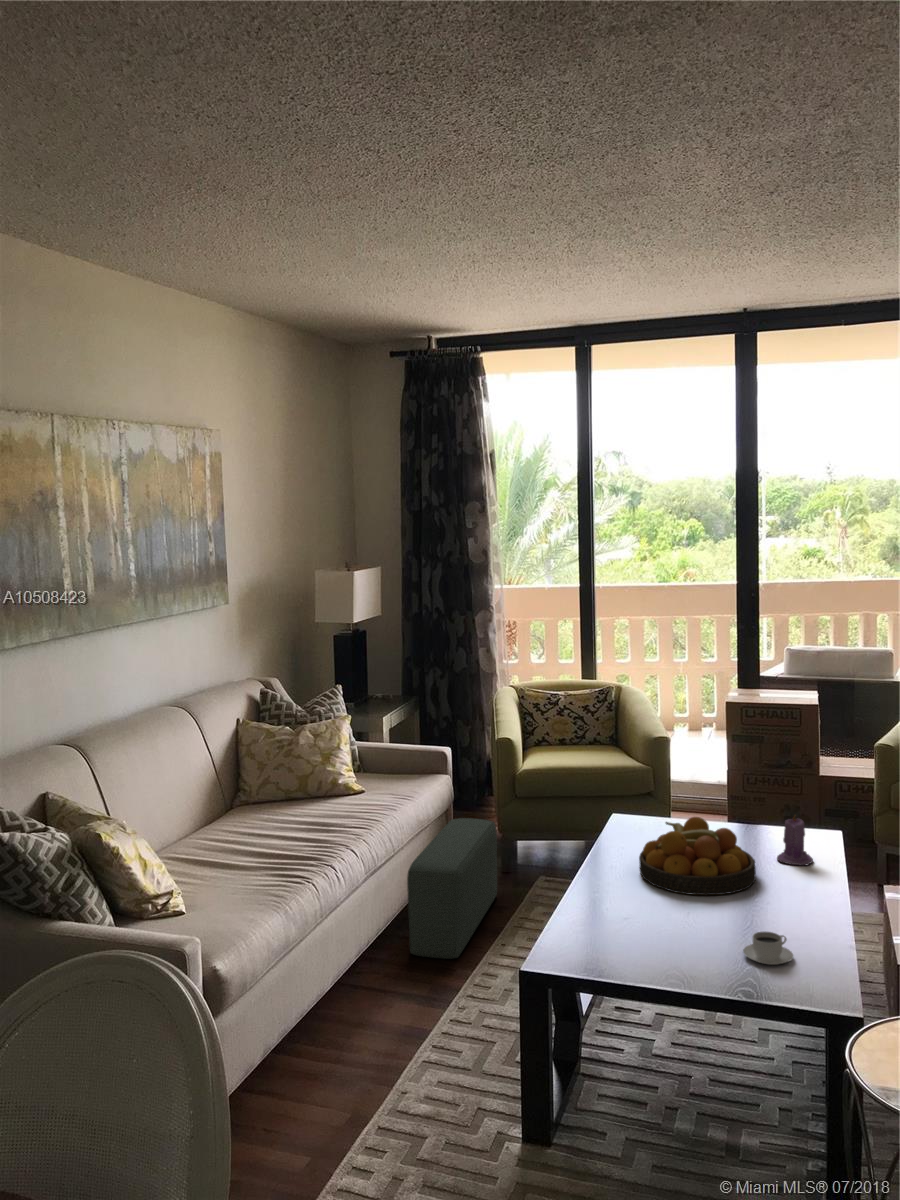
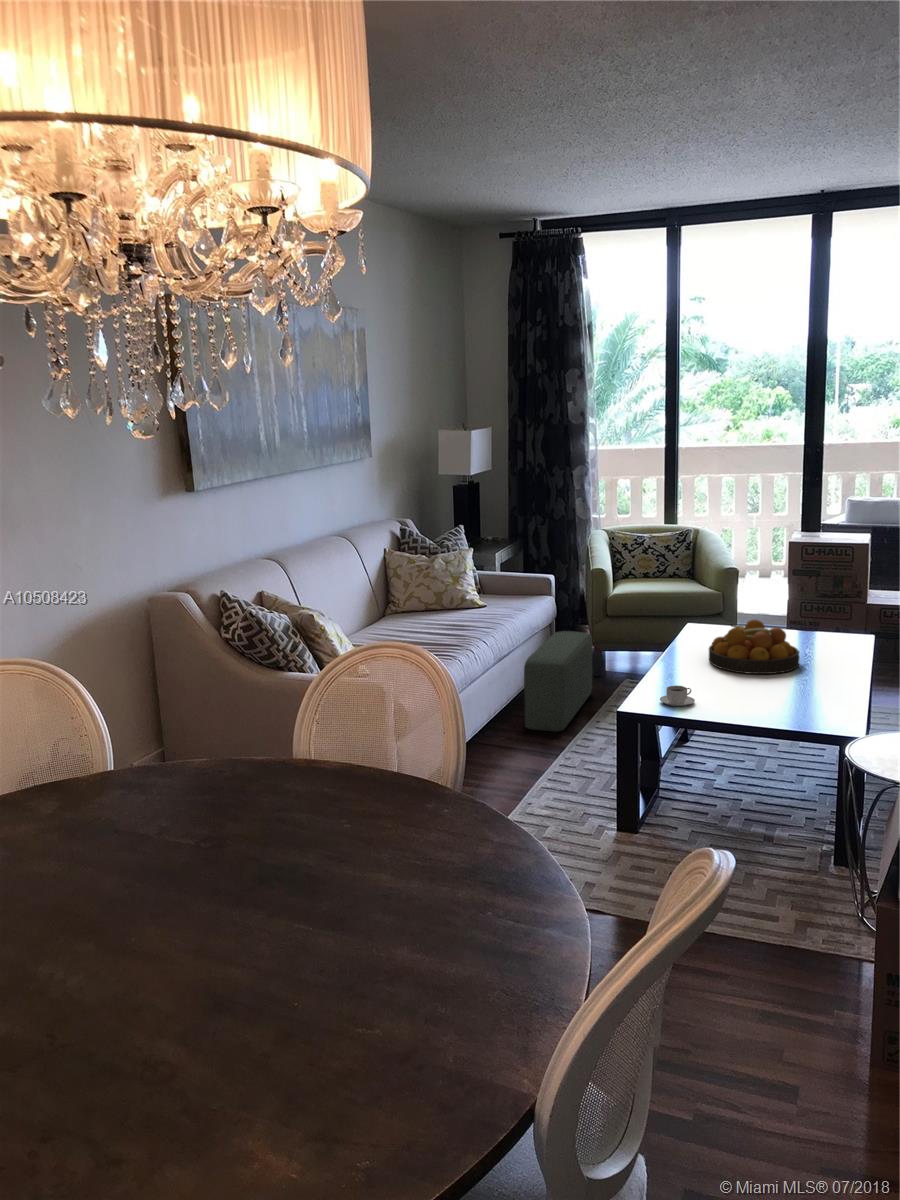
candle: present [777,818,813,865] -> none [818,619,847,658]
coffee cup: present [743,931,793,965] -> present [660,686,695,706]

